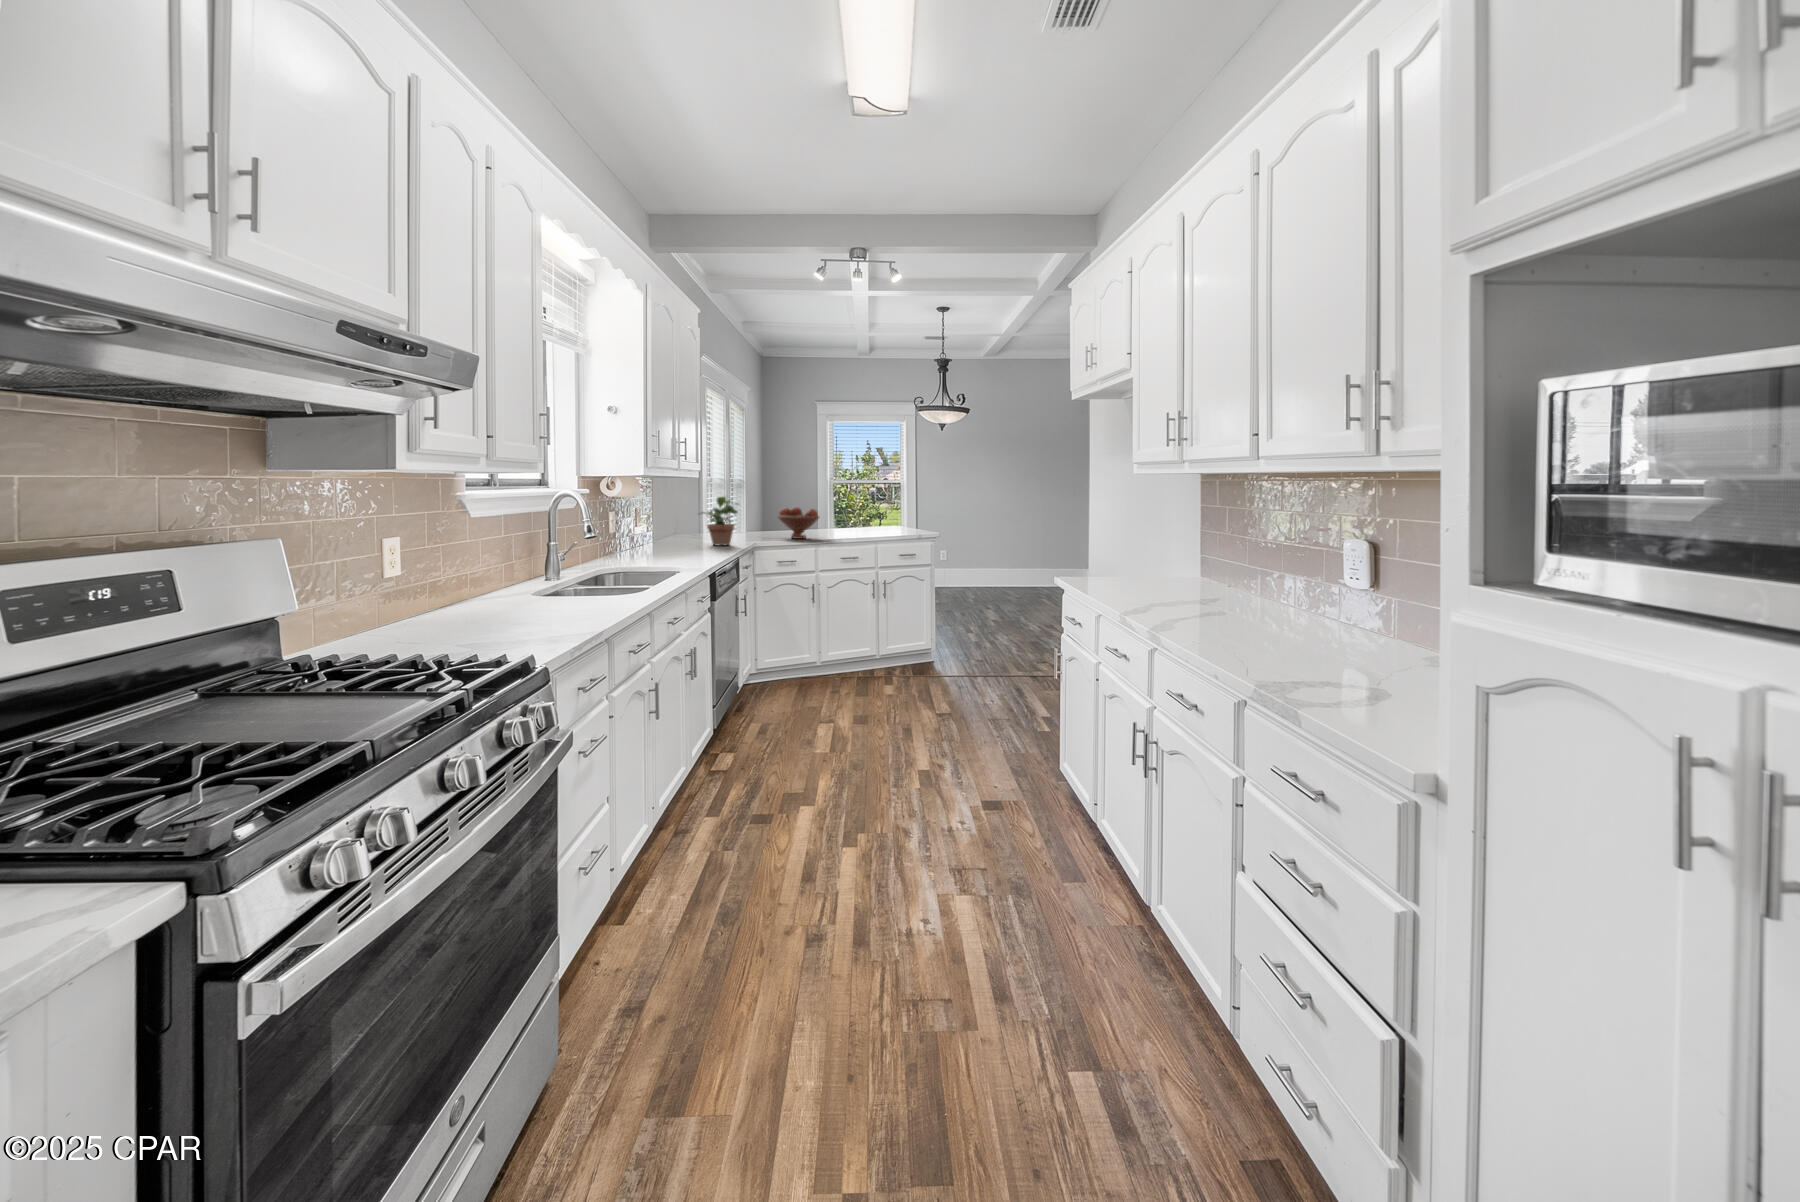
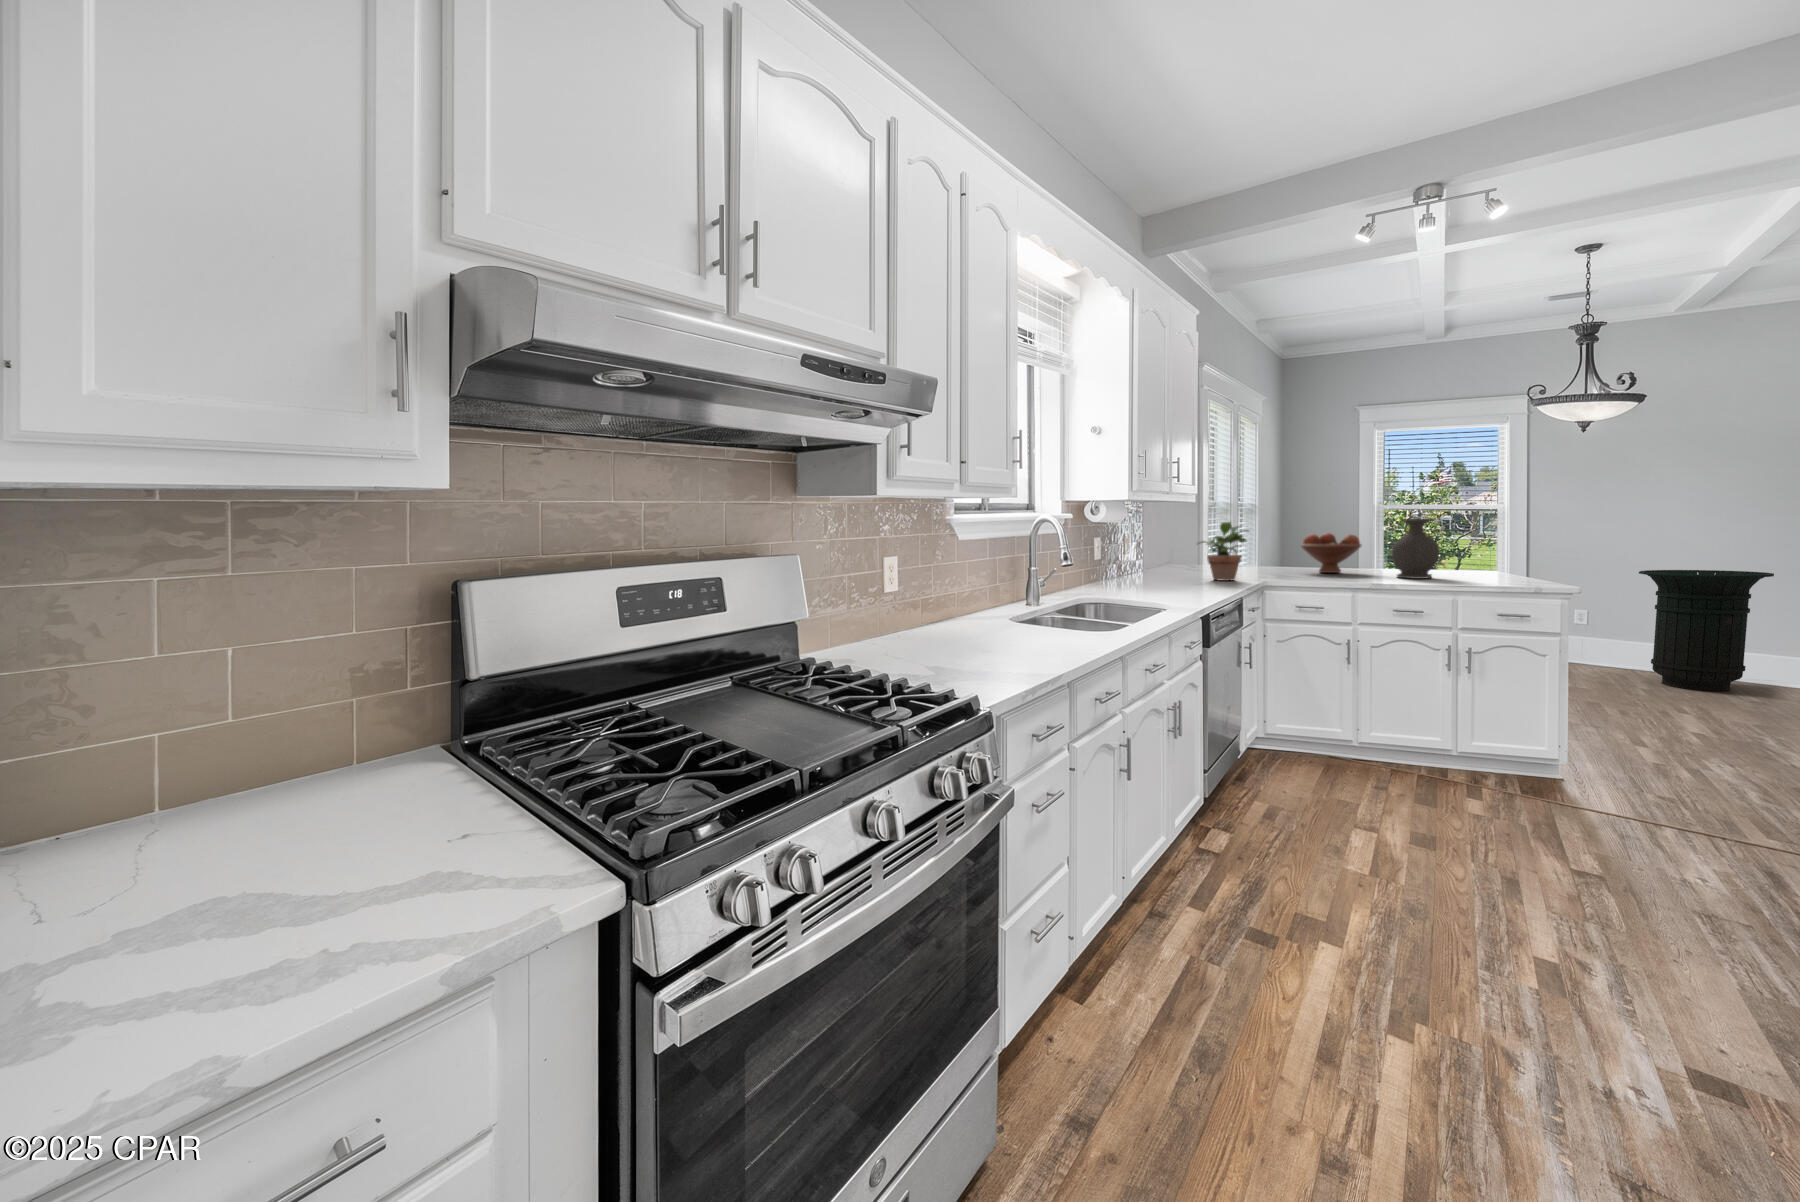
vase: none [839,498,869,543] -> present [1392,519,1439,579]
trash can: none [975,535,1035,610] -> present [1639,570,1774,691]

